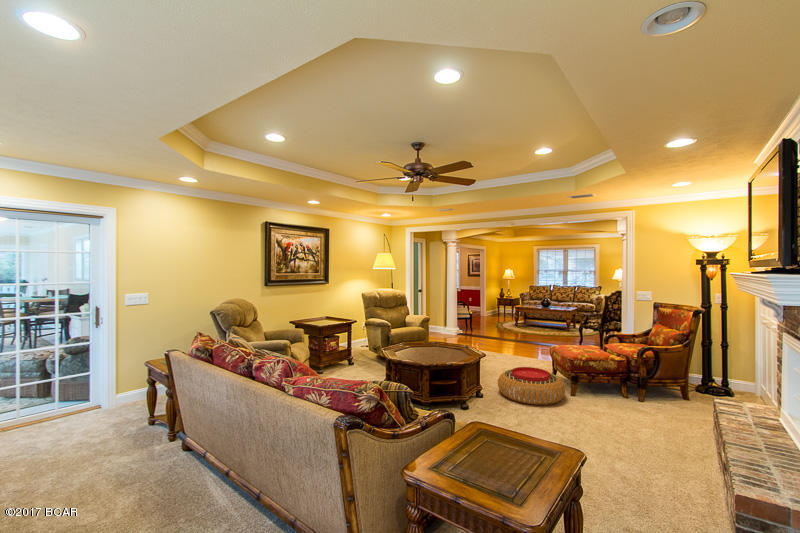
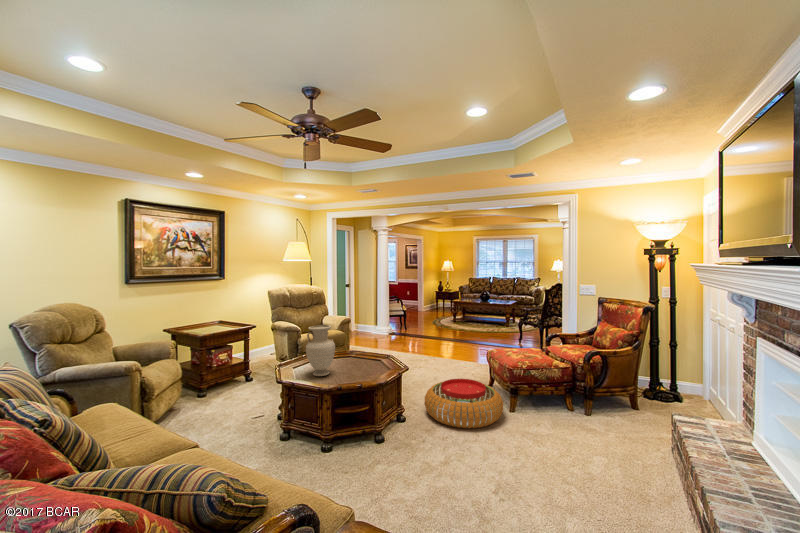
vase: none [407,319,428,357] -> present [306,325,335,376]

